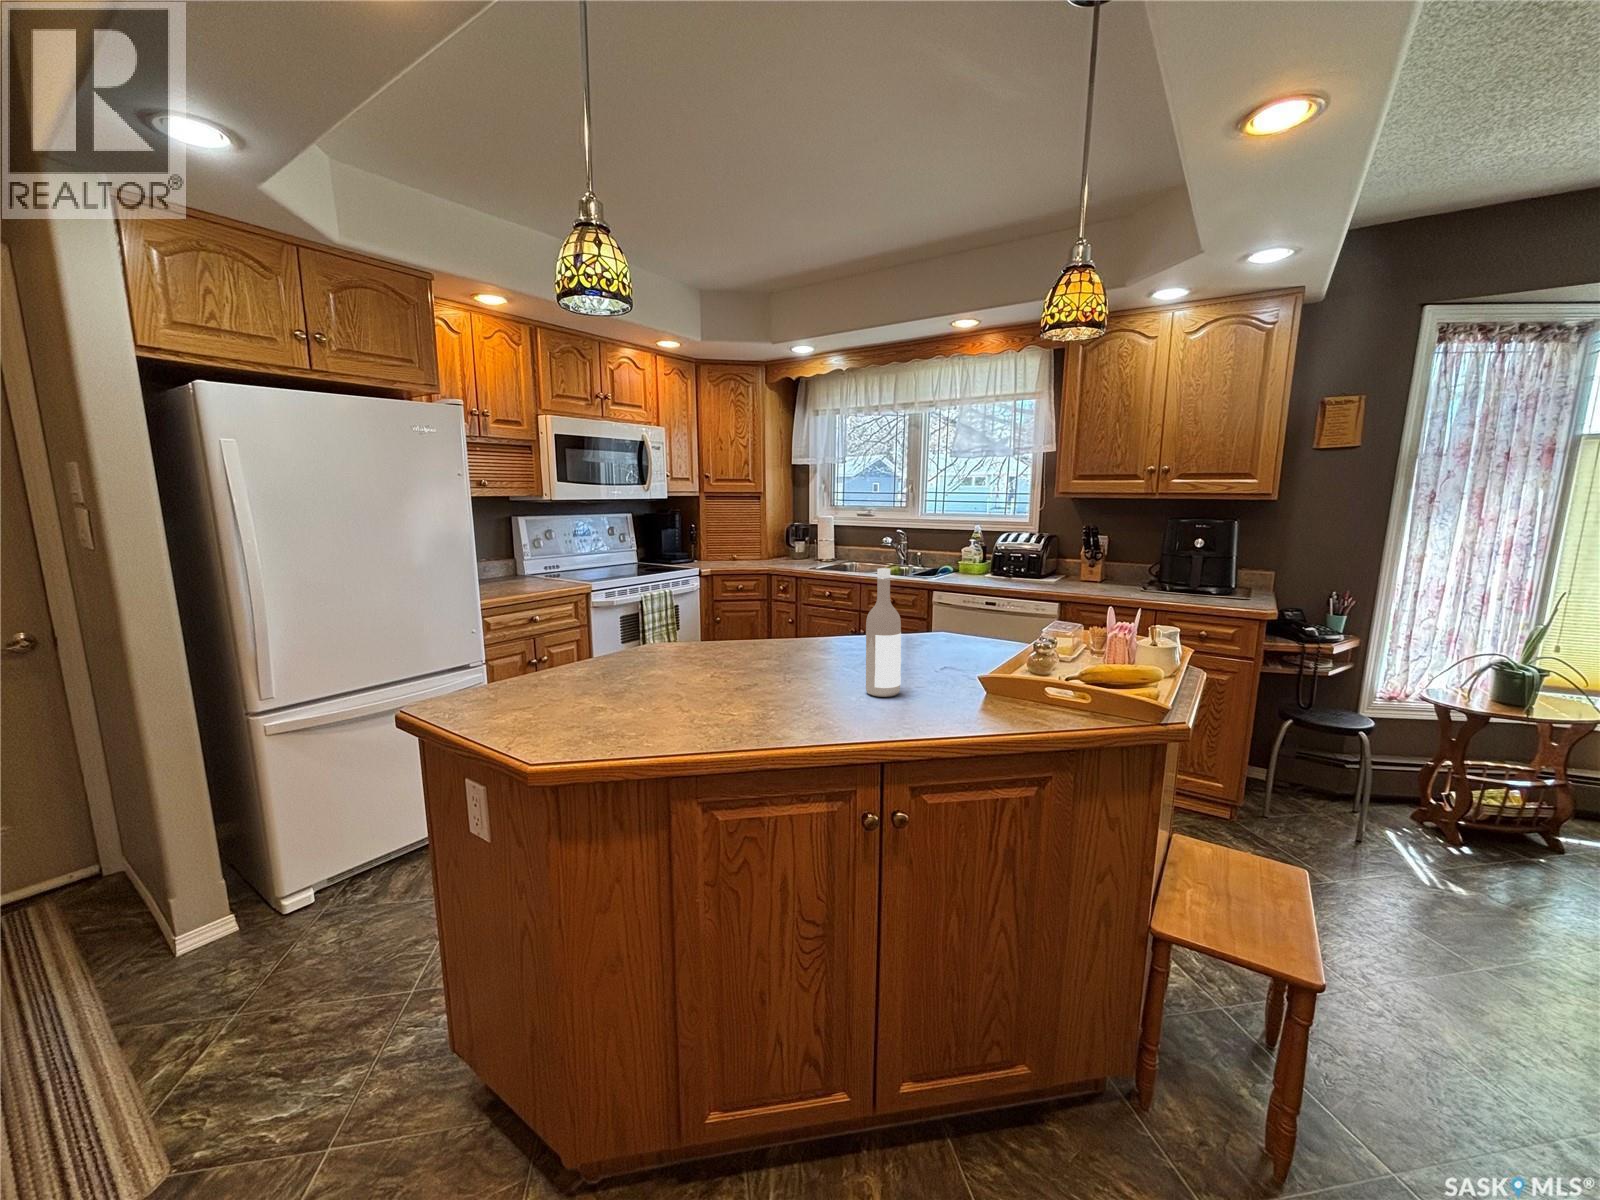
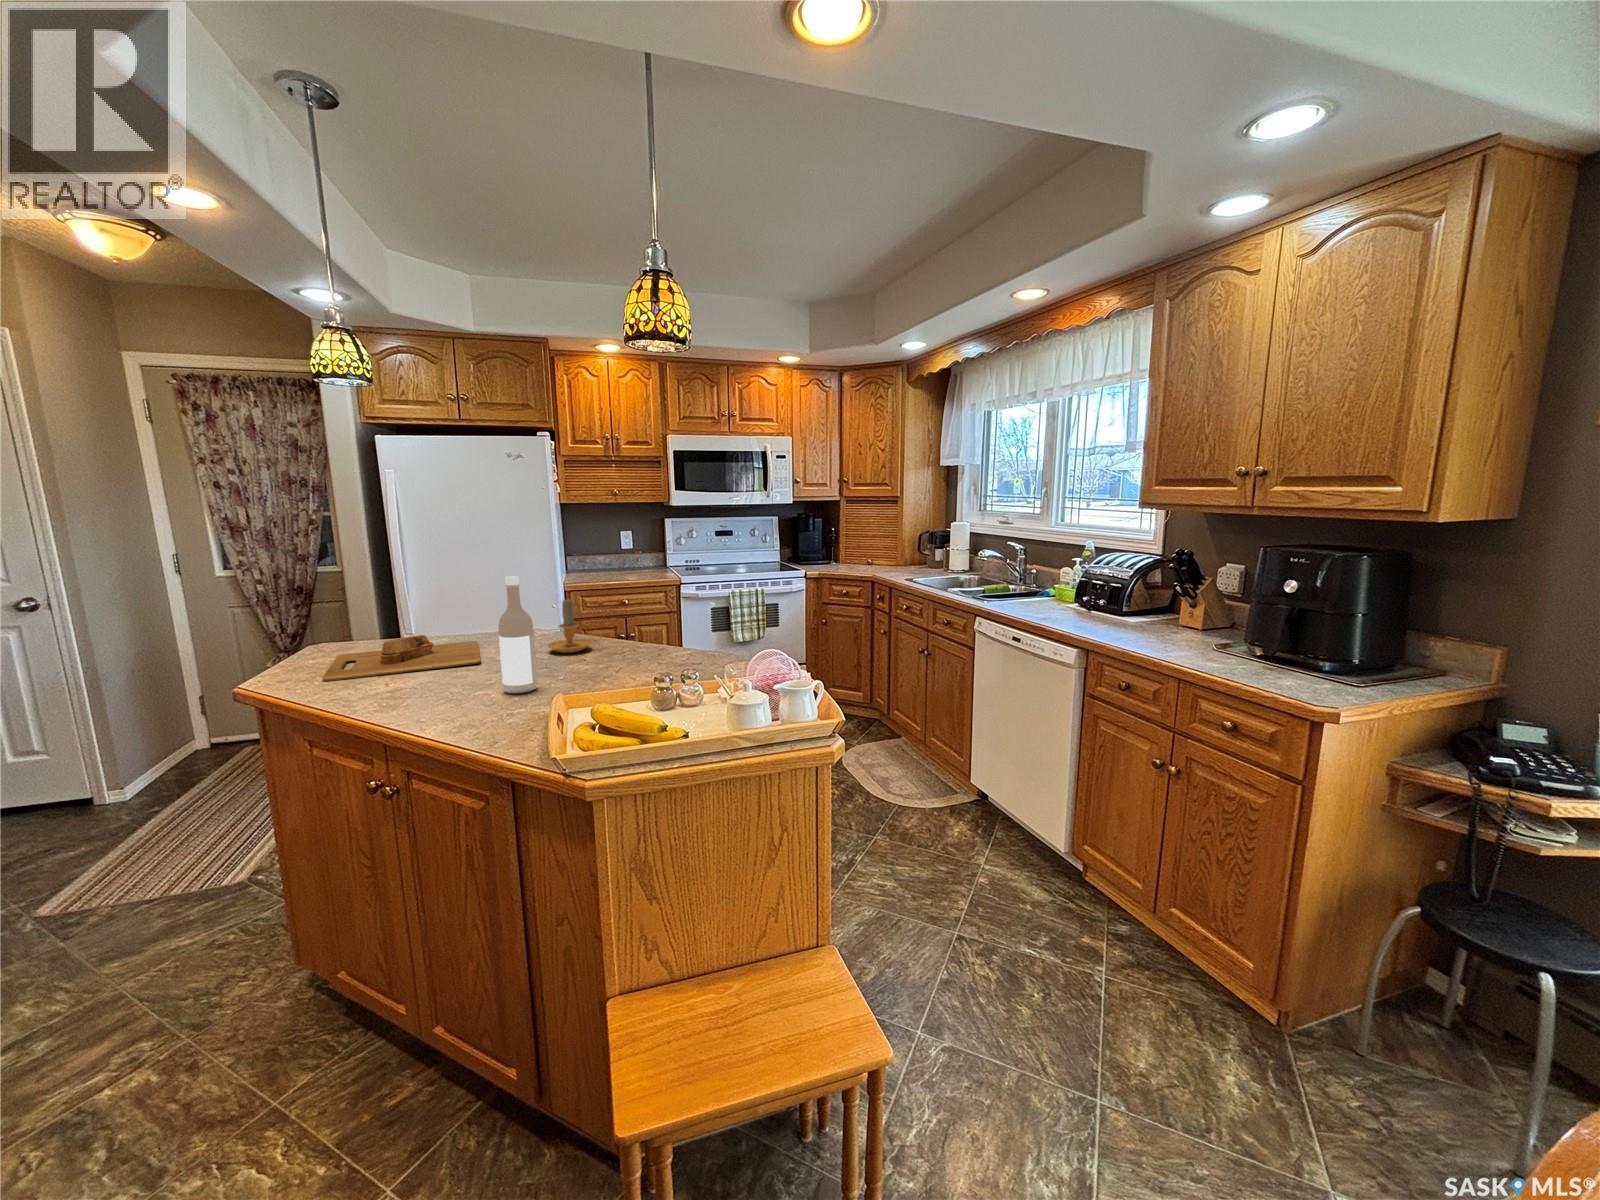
candle: none [746,599,794,663] -> present [548,599,601,653]
cutting board: none [535,665,742,738] -> present [322,635,481,682]

